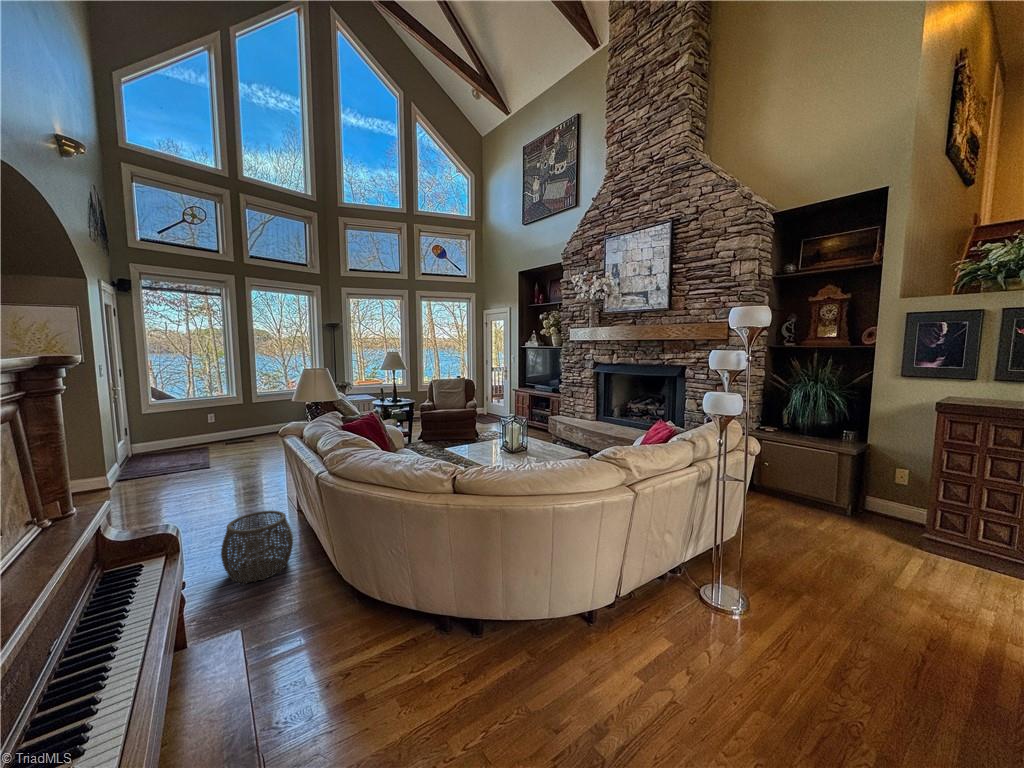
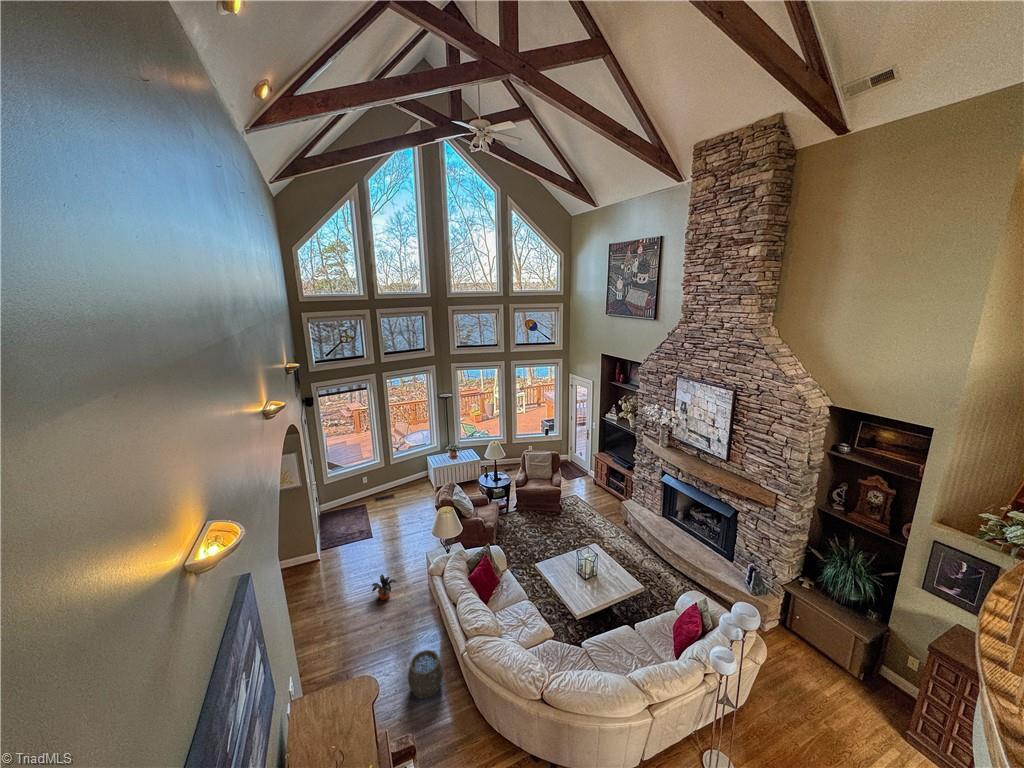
potted plant: none [185,471,233,505] -> present [372,575,396,600]

